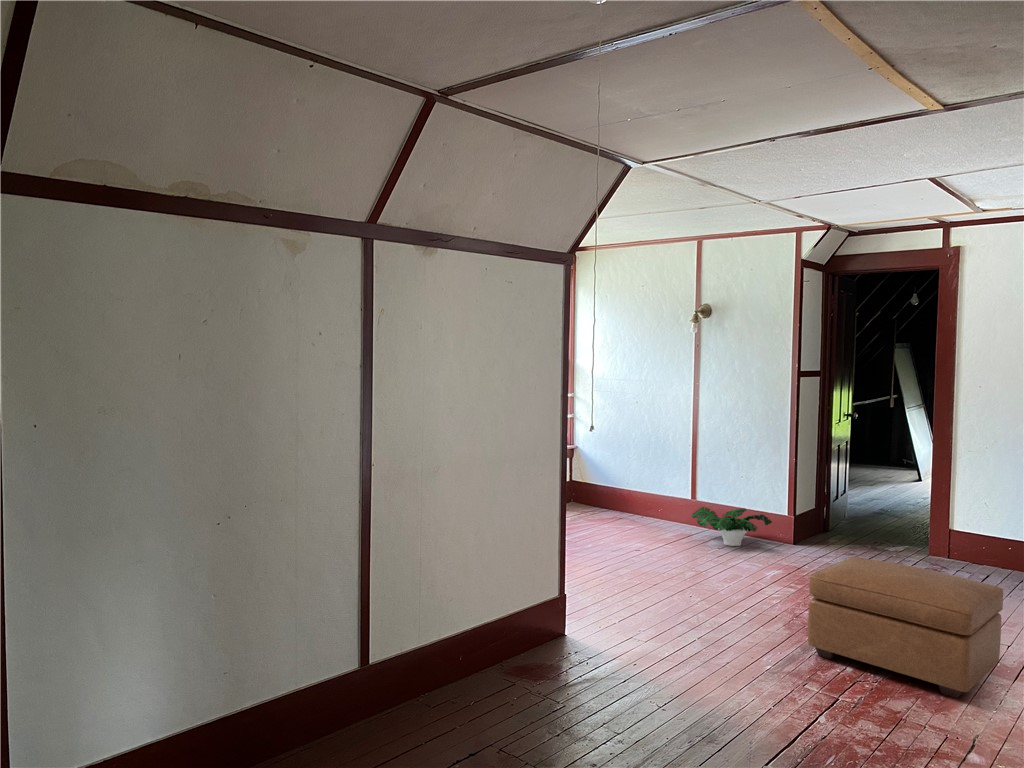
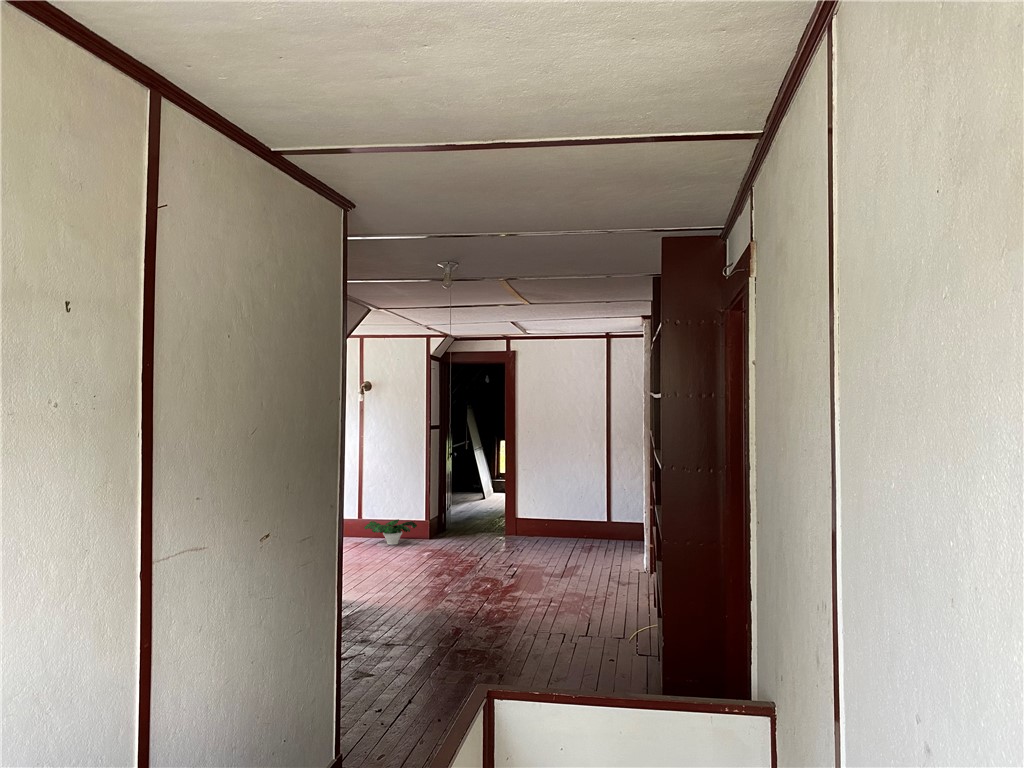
ottoman: present [808,557,1003,698] -> none [467,528,554,587]

